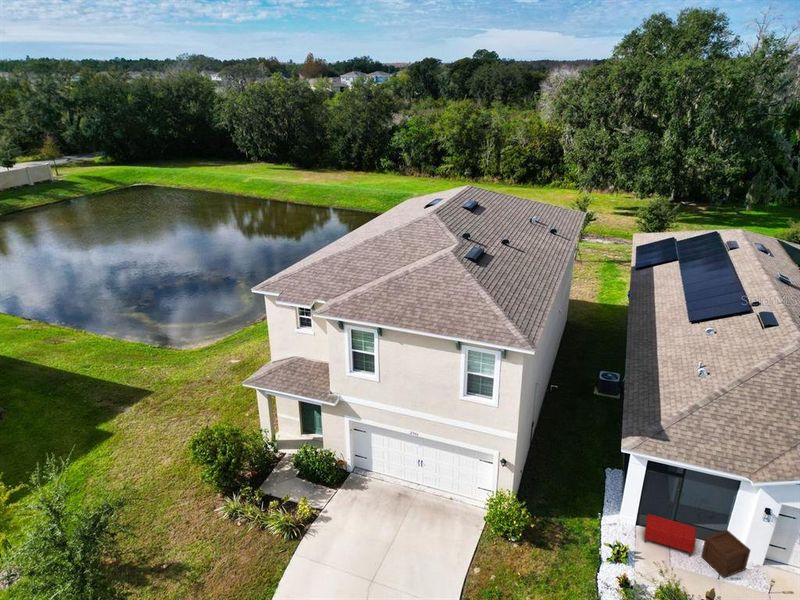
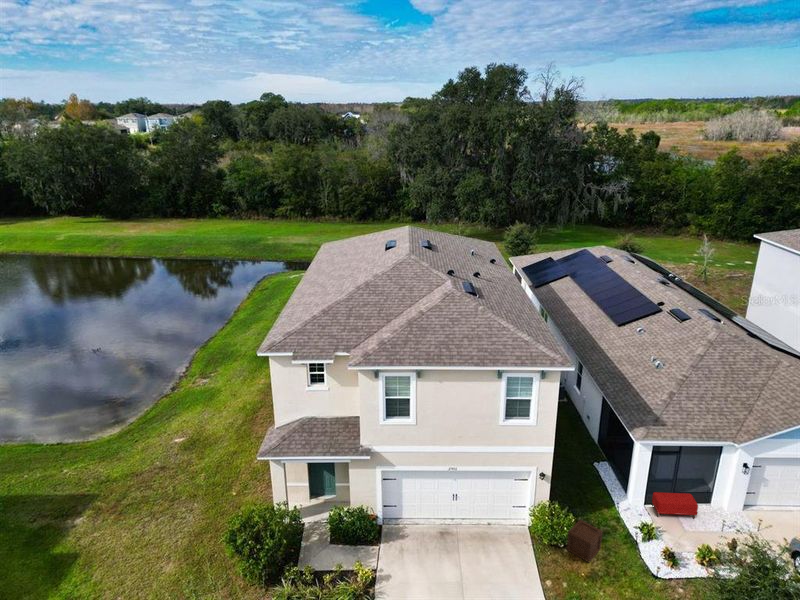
wooden crate: present [701,530,750,578] -> present [567,520,602,562]

